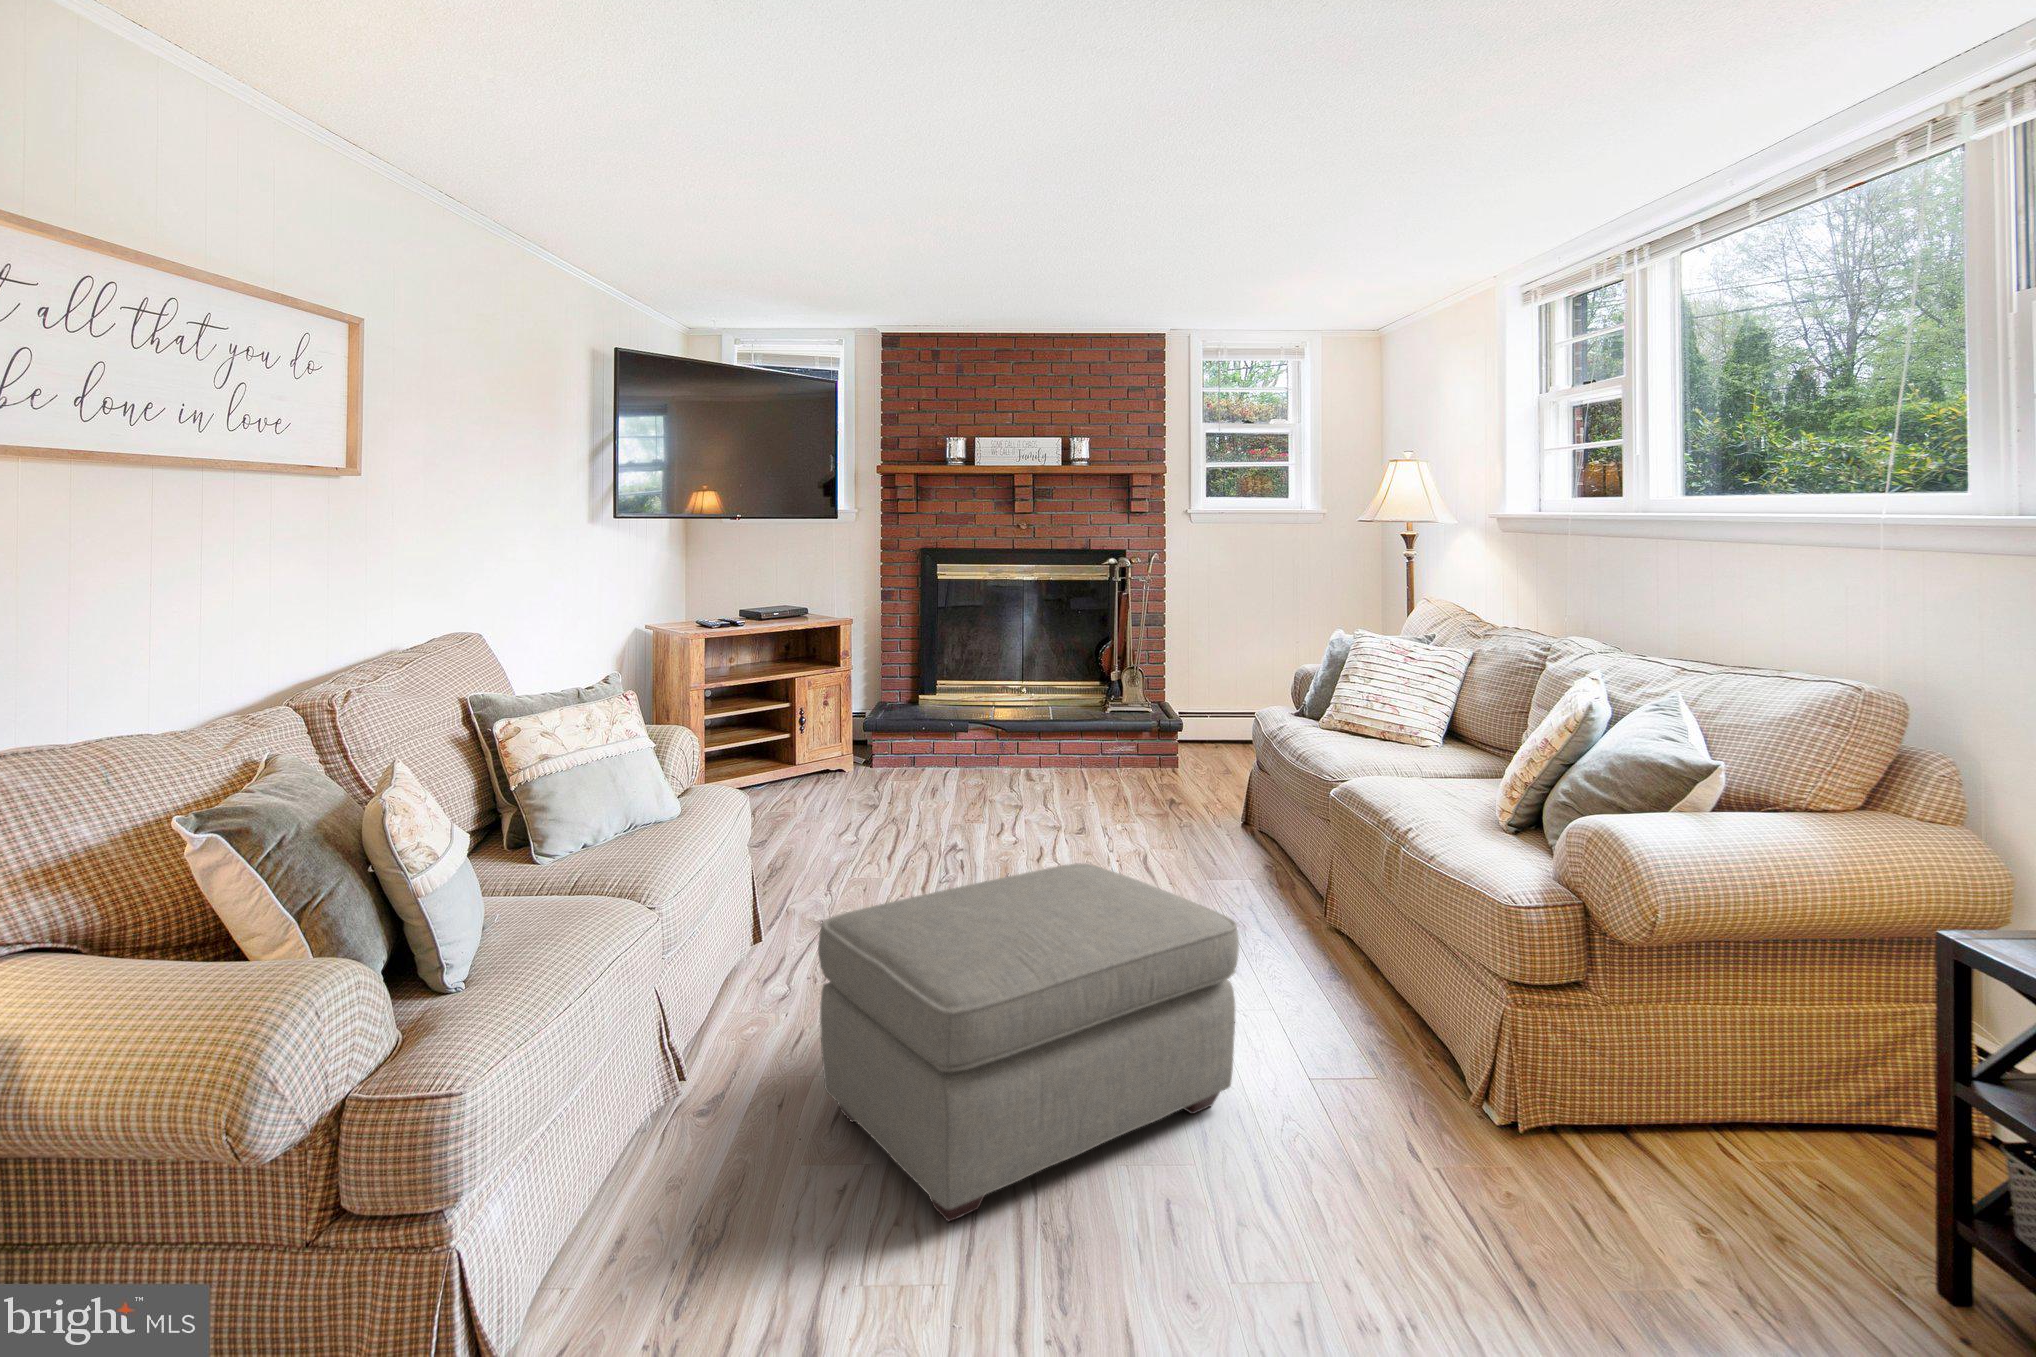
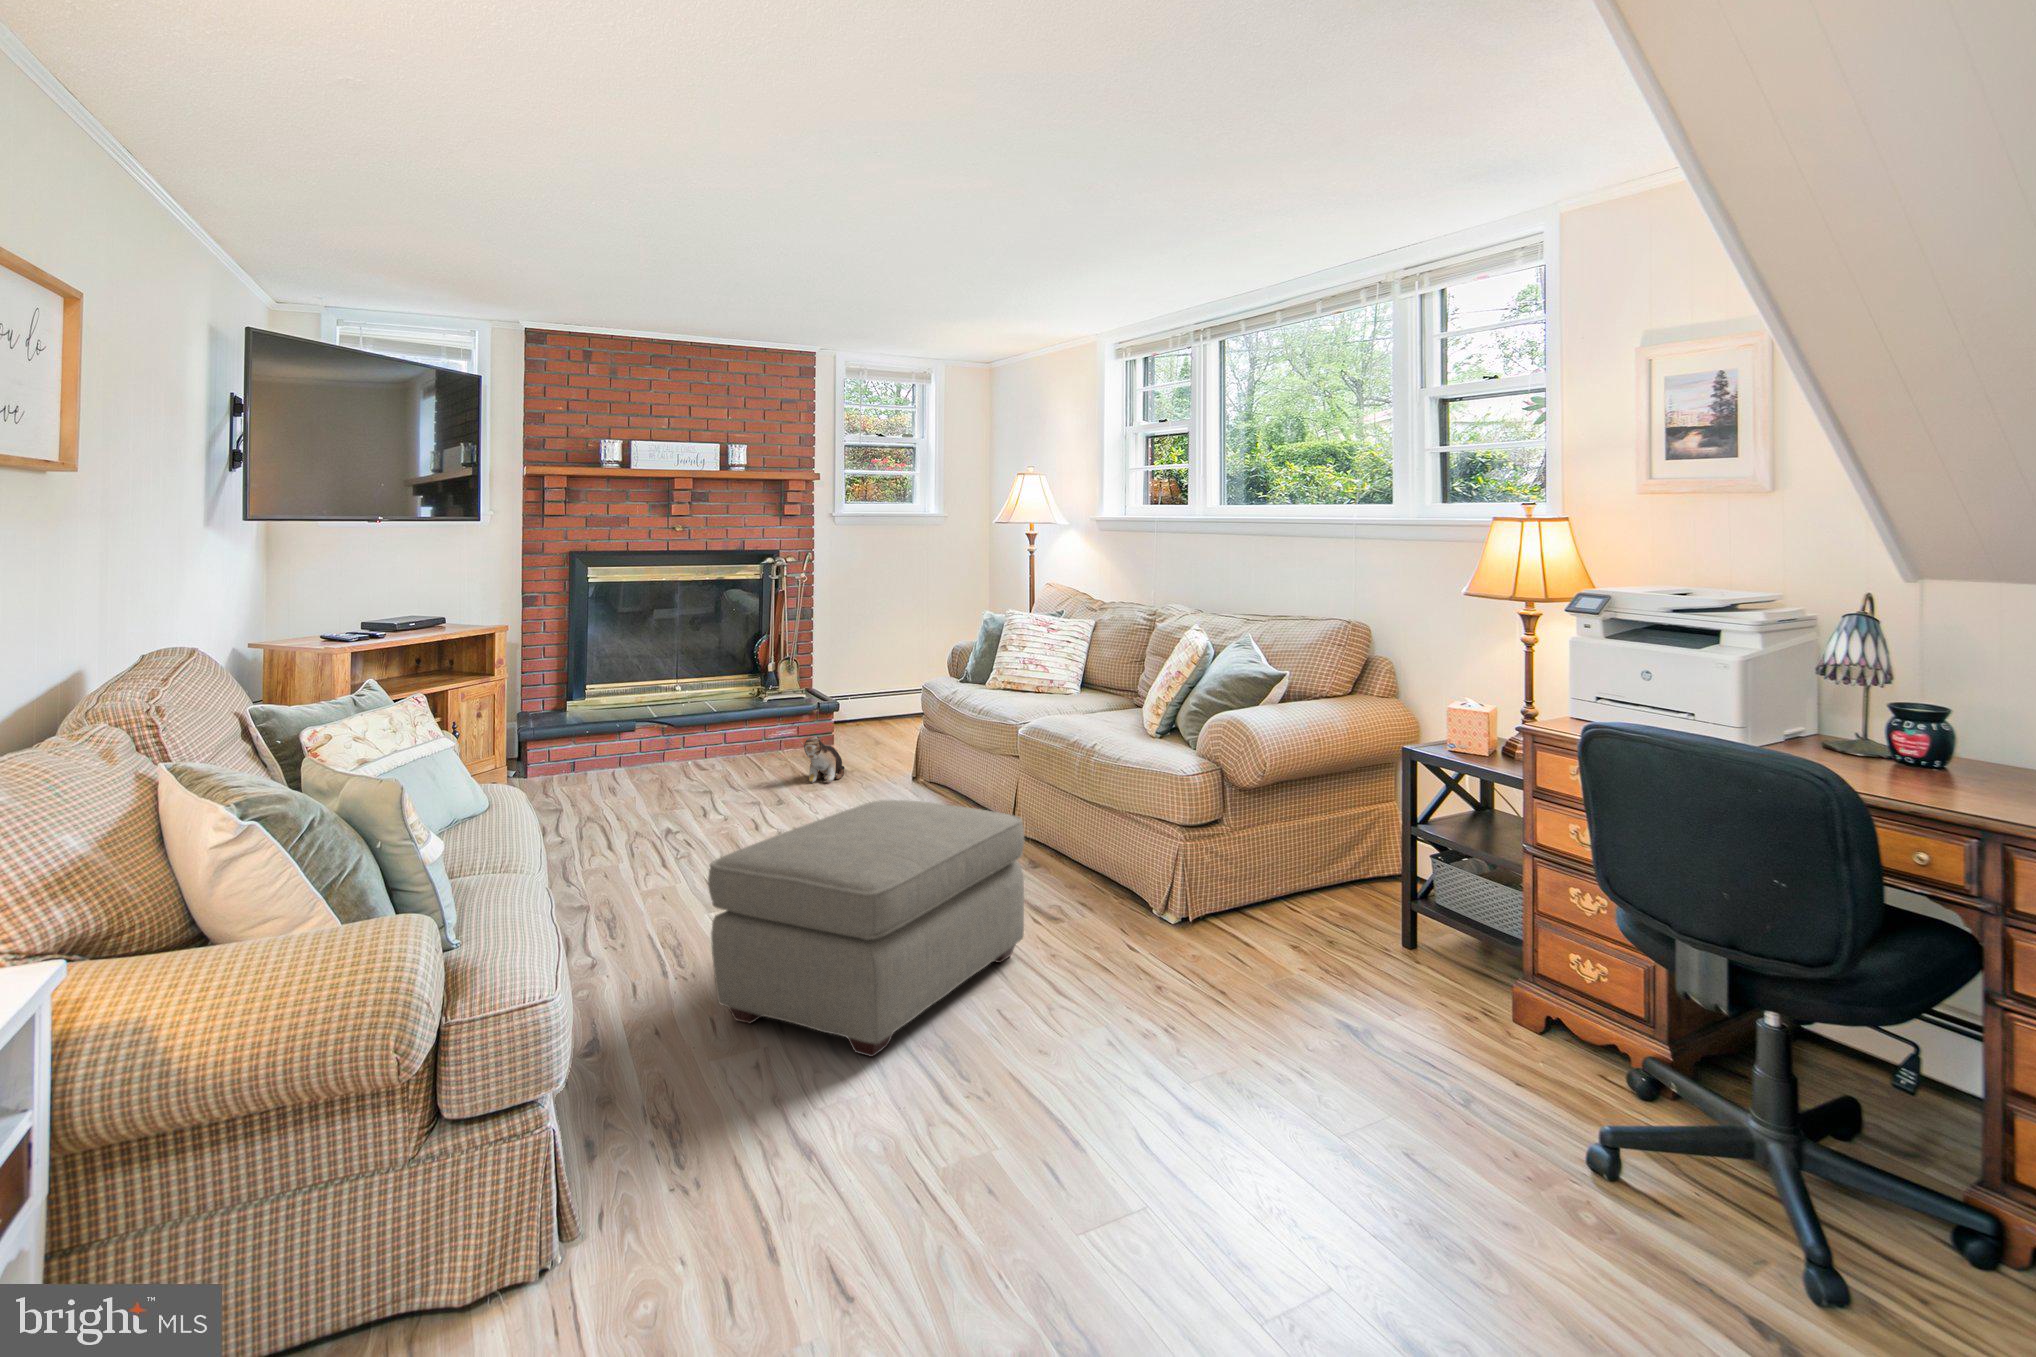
plush toy: none [1103,759,1161,811] -> present [800,737,845,783]

